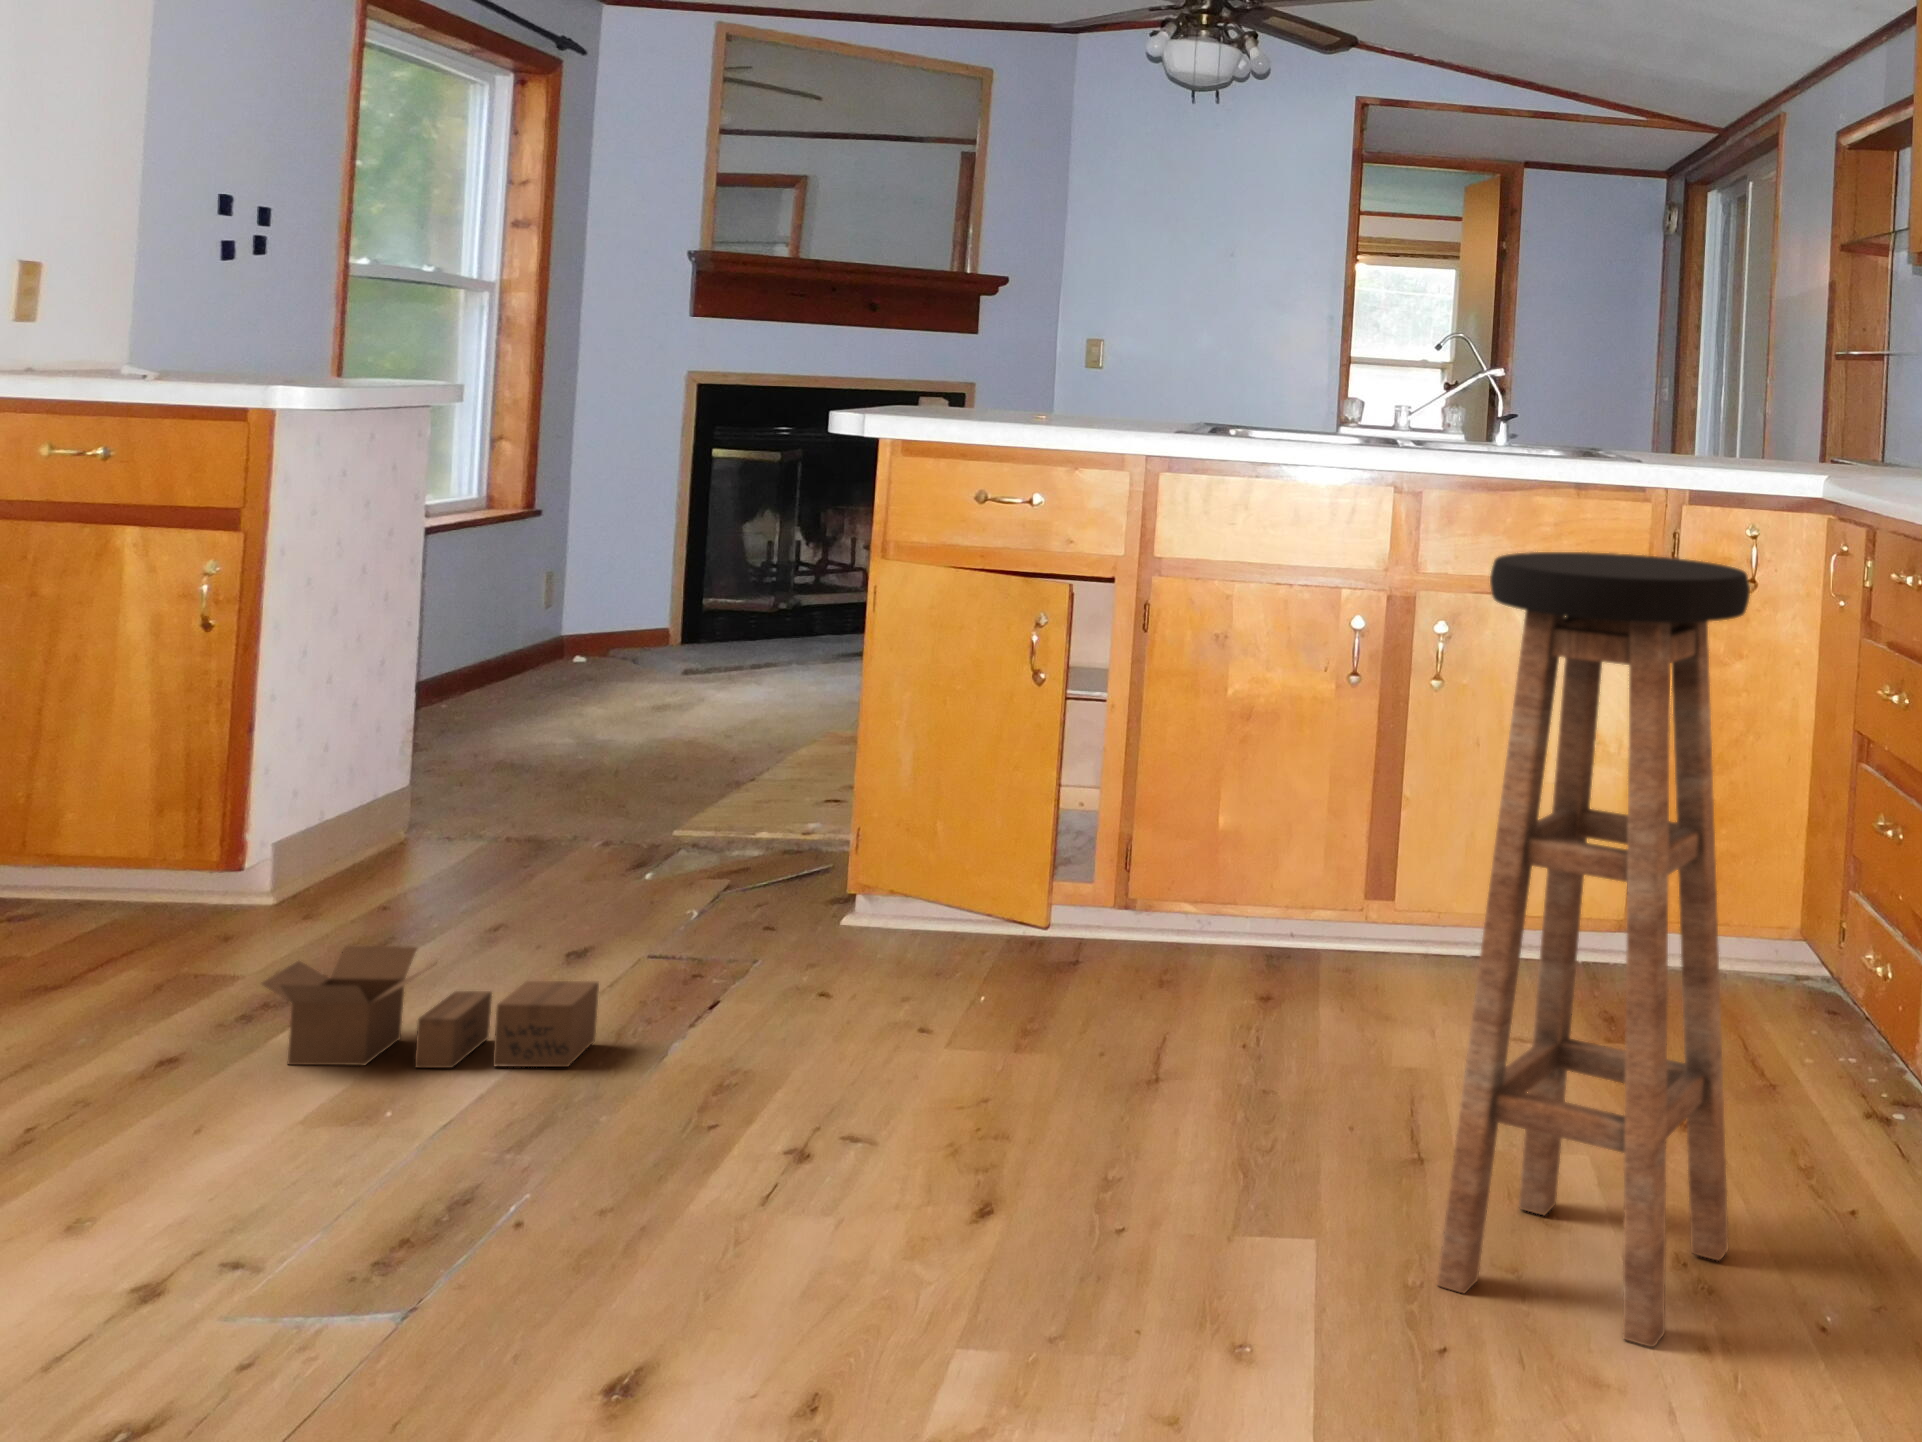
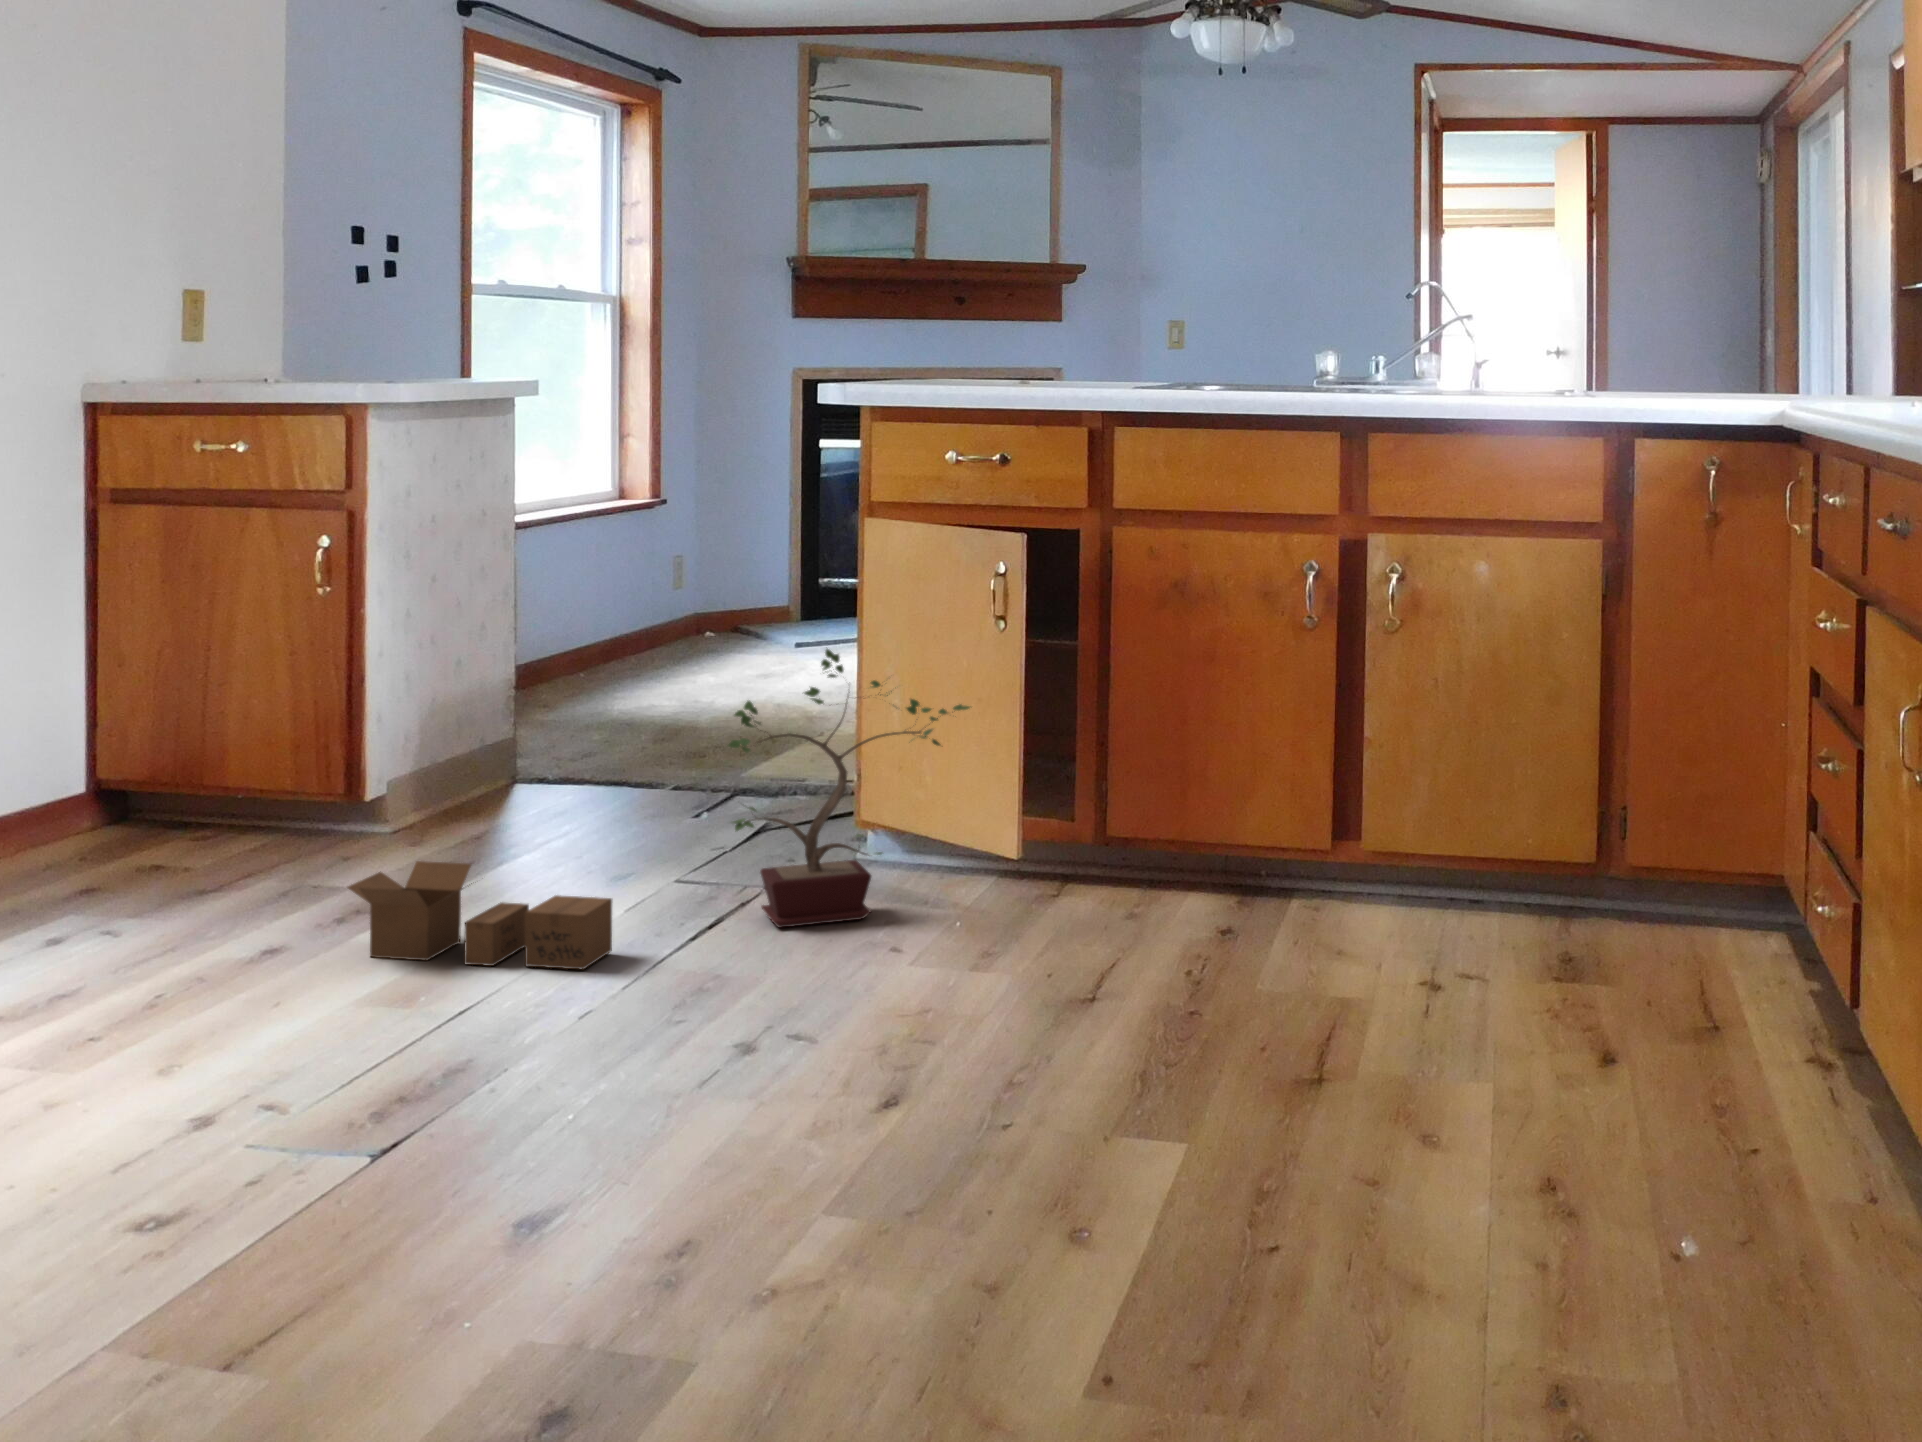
bar stool: present [1437,552,1750,1347] -> none [1282,479,1594,1256]
potted plant: none [728,693,1007,1001] -> present [728,649,970,928]

